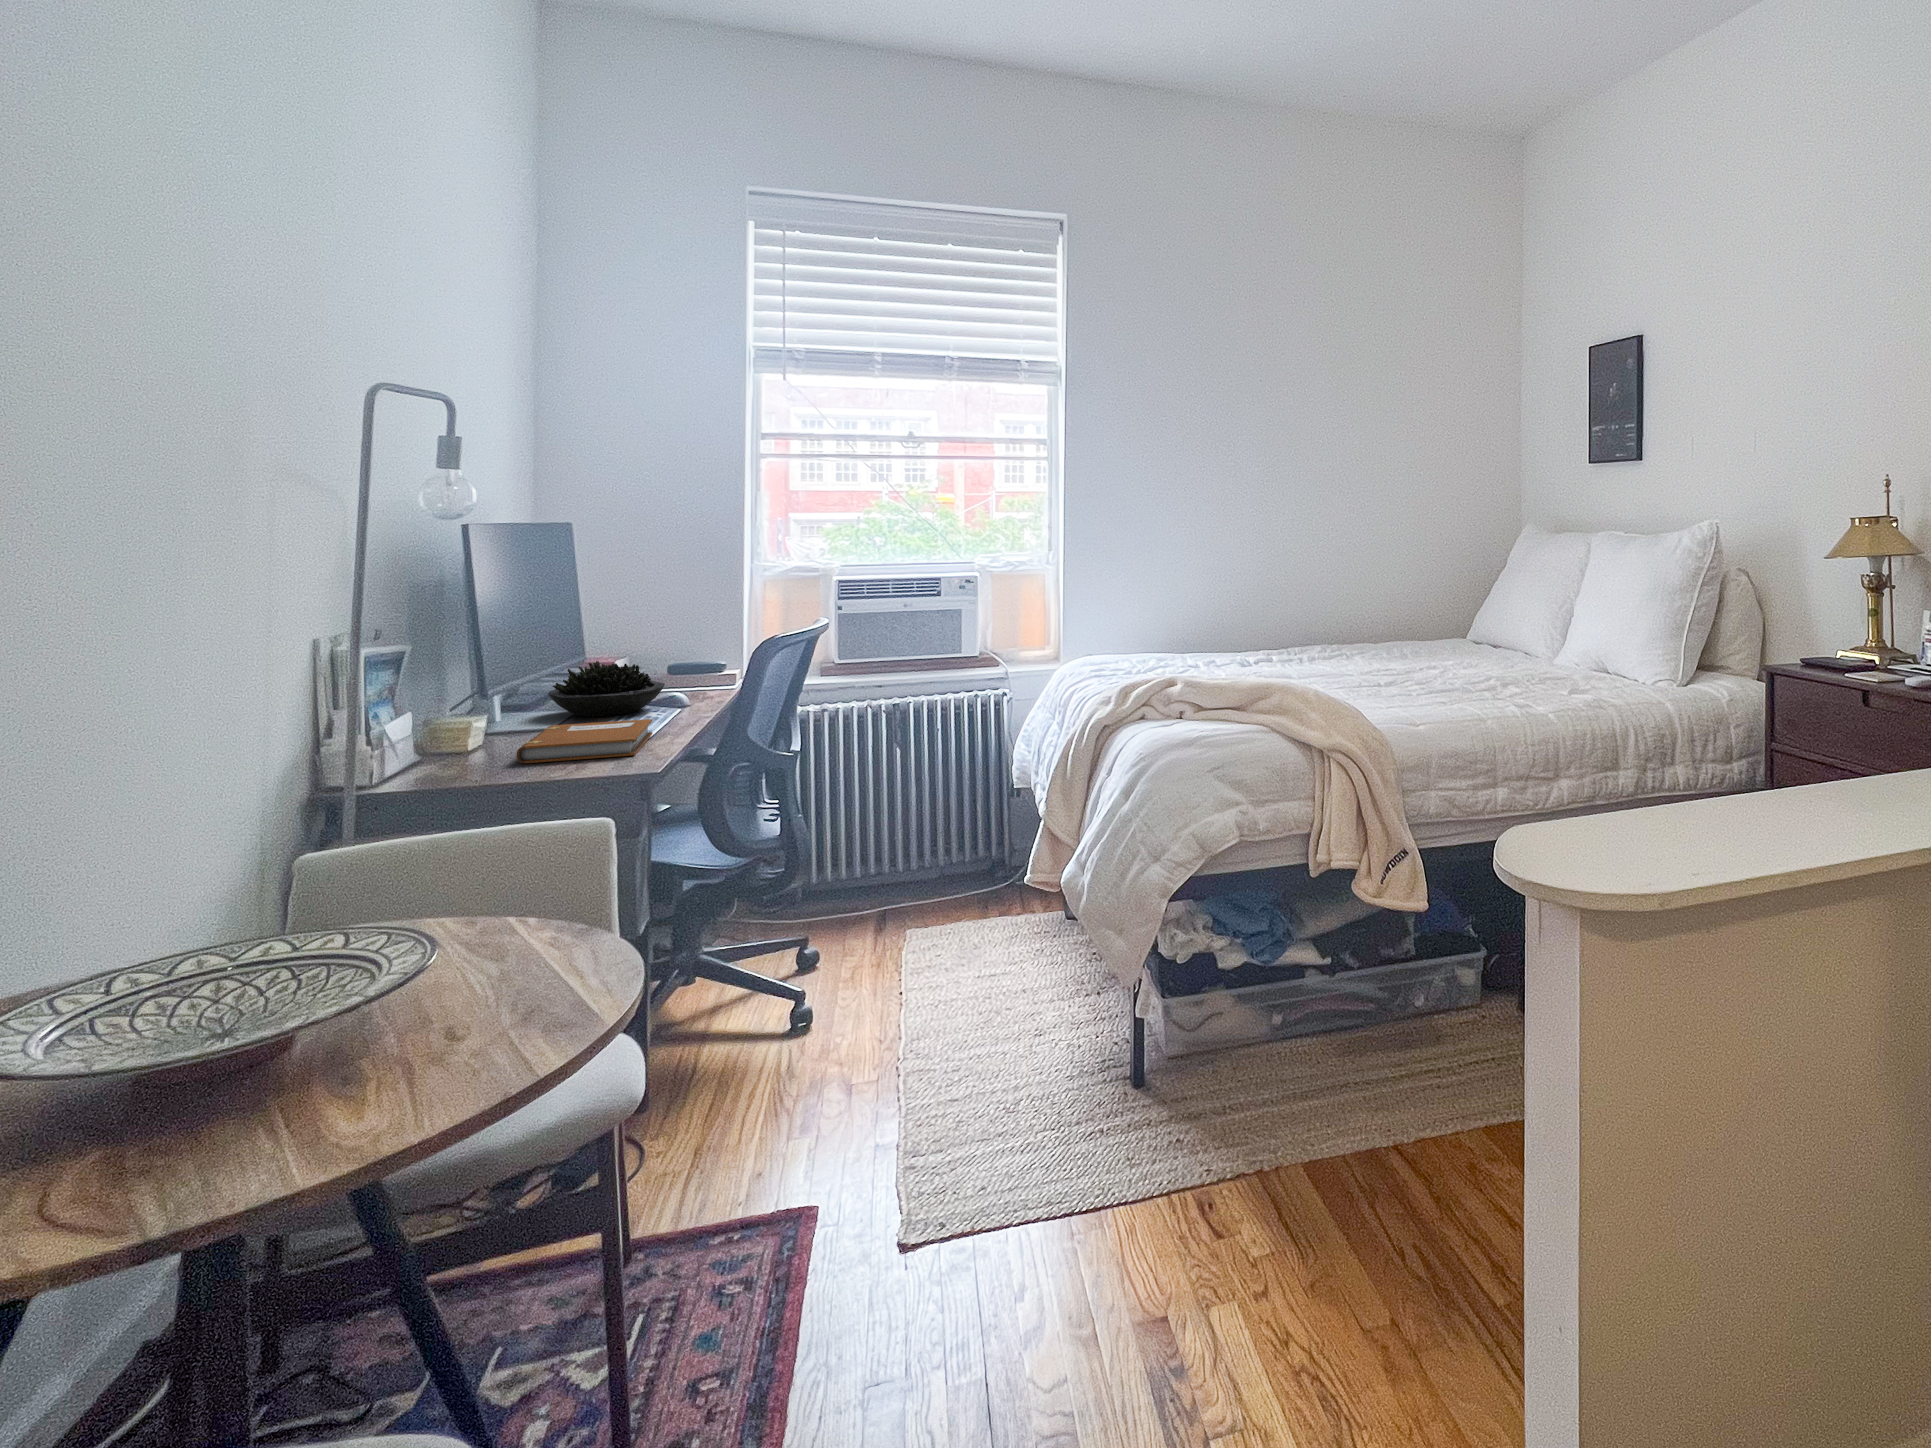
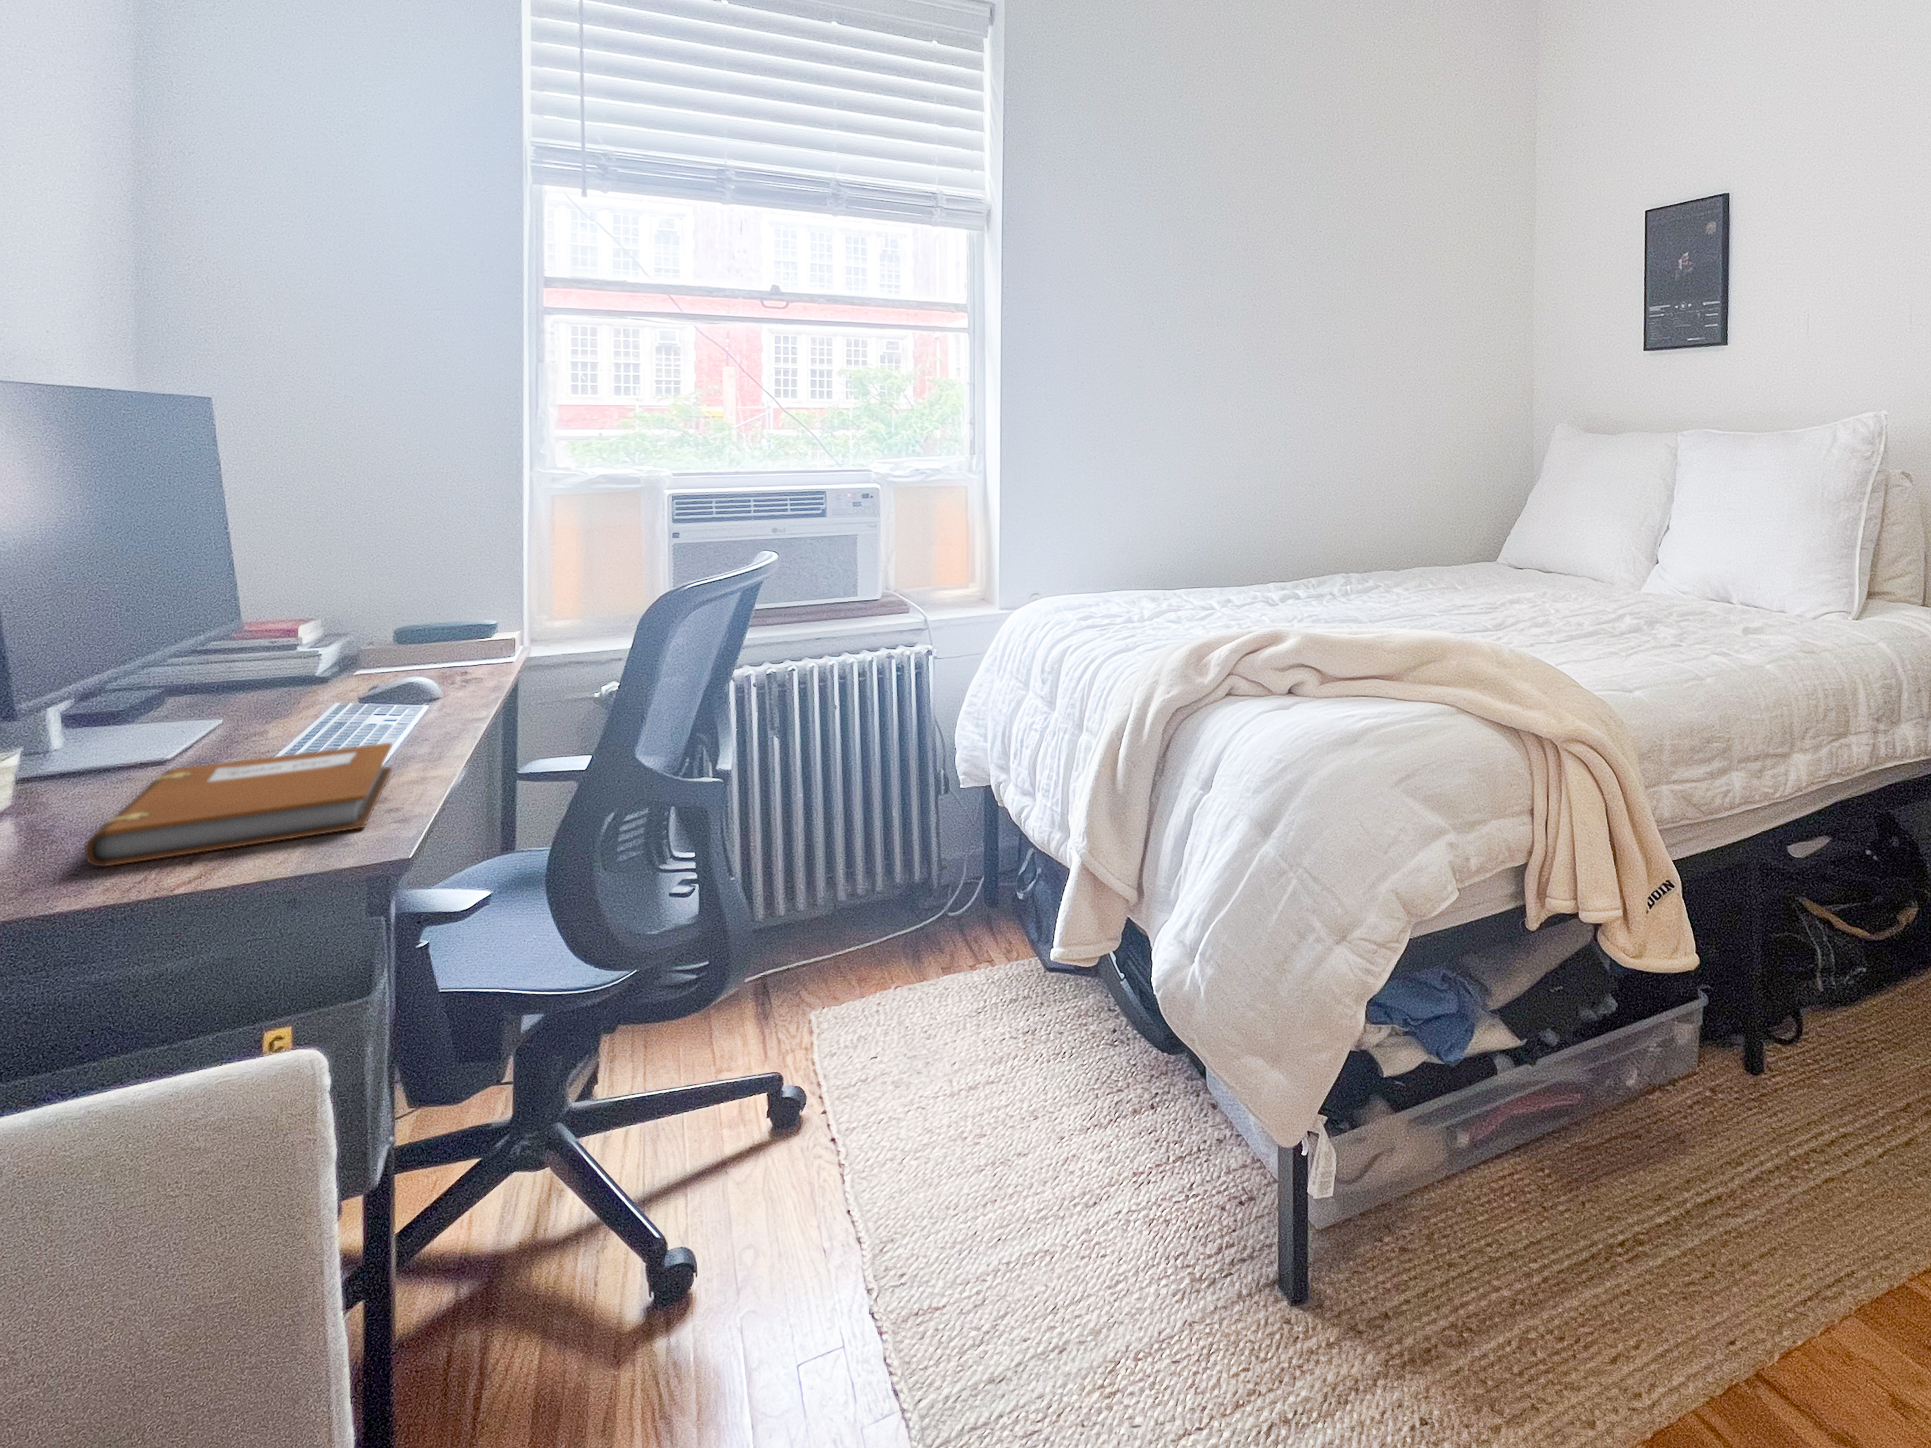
succulent plant: present [548,661,665,717] -> none [164,632,402,734]

